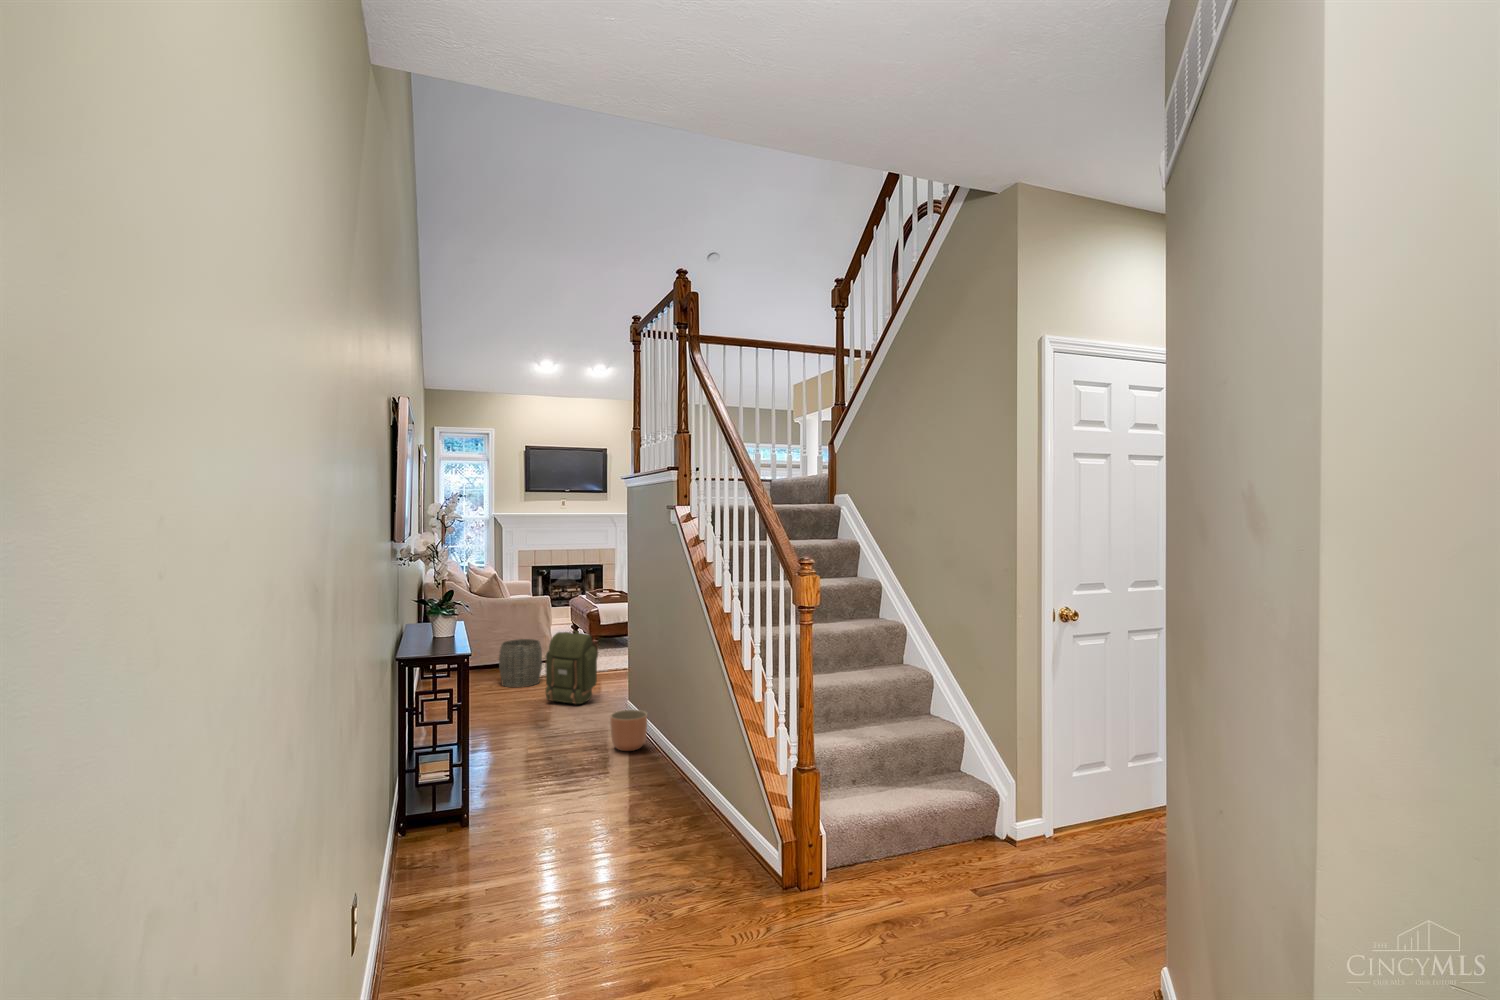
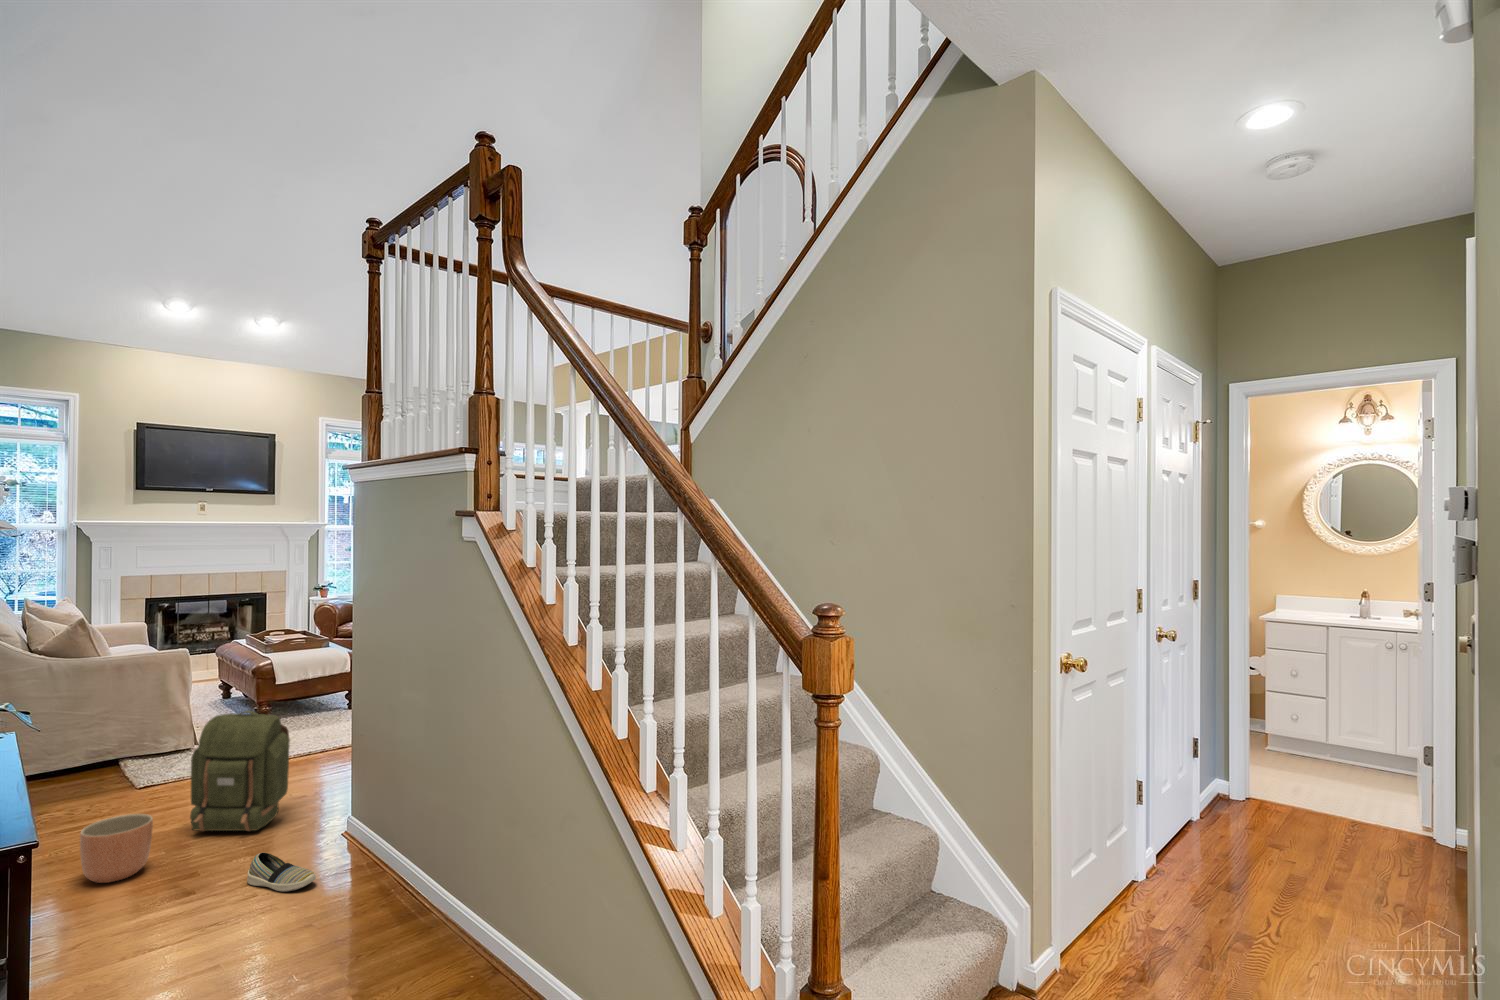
woven basket: present [499,639,542,687] -> none [91,724,178,811]
planter: present [610,710,647,751] -> present [80,814,153,883]
shoe: none [570,711,604,733] -> present [247,853,316,892]

